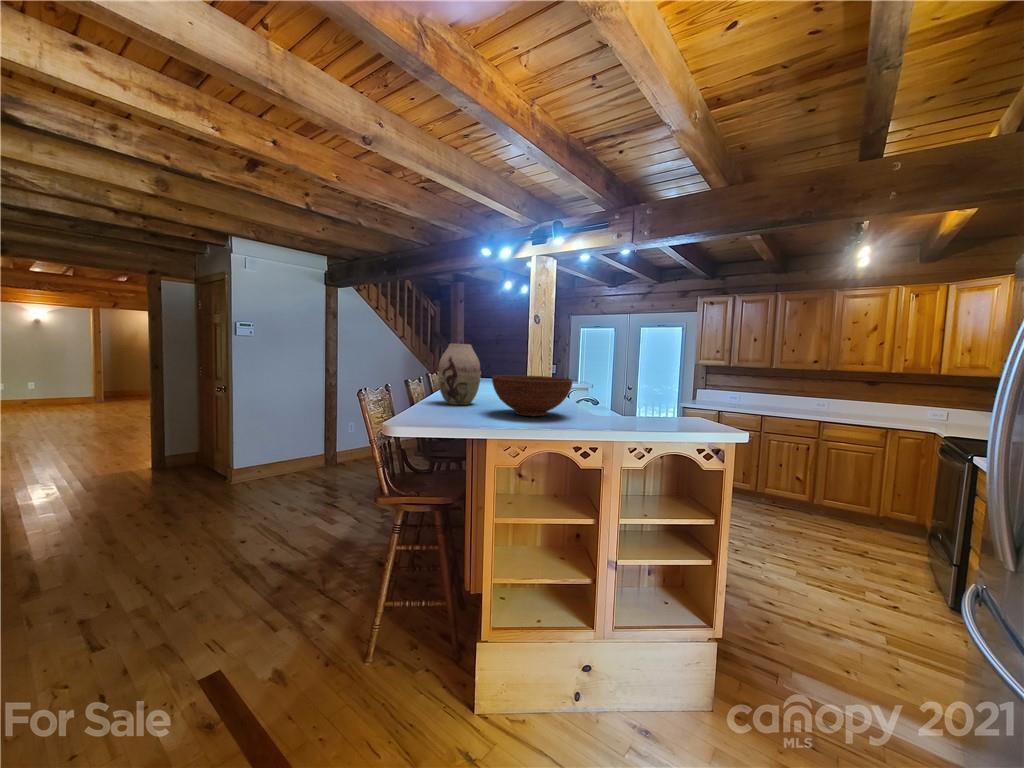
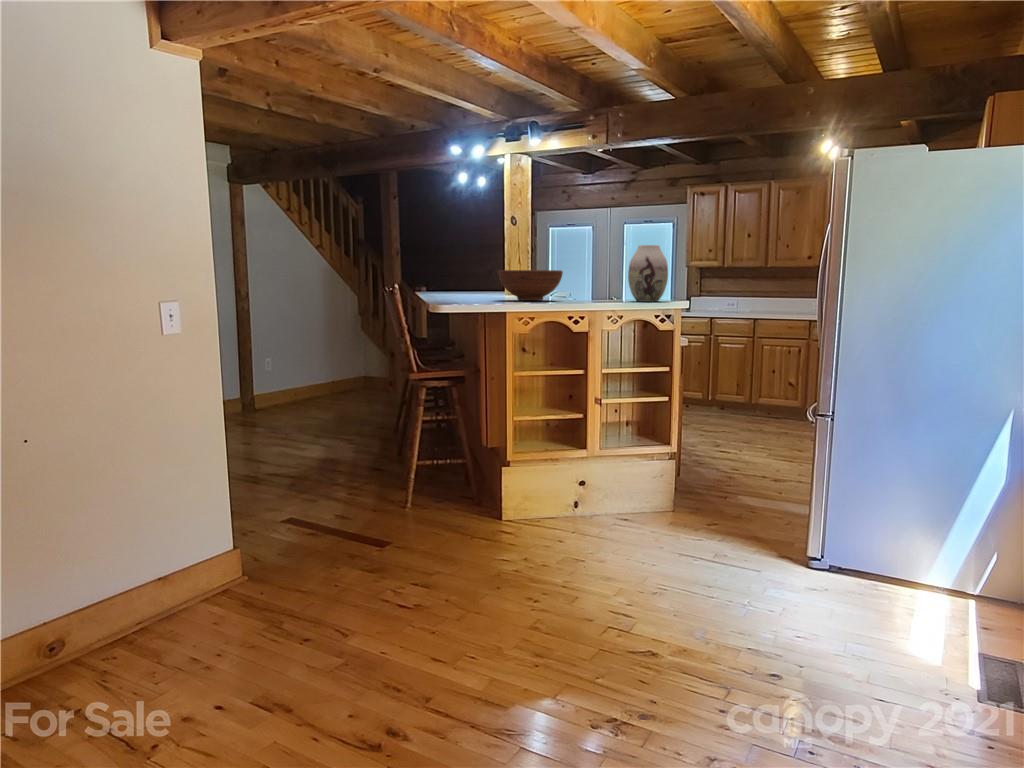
vase: present [438,344,481,405] -> present [628,245,668,302]

